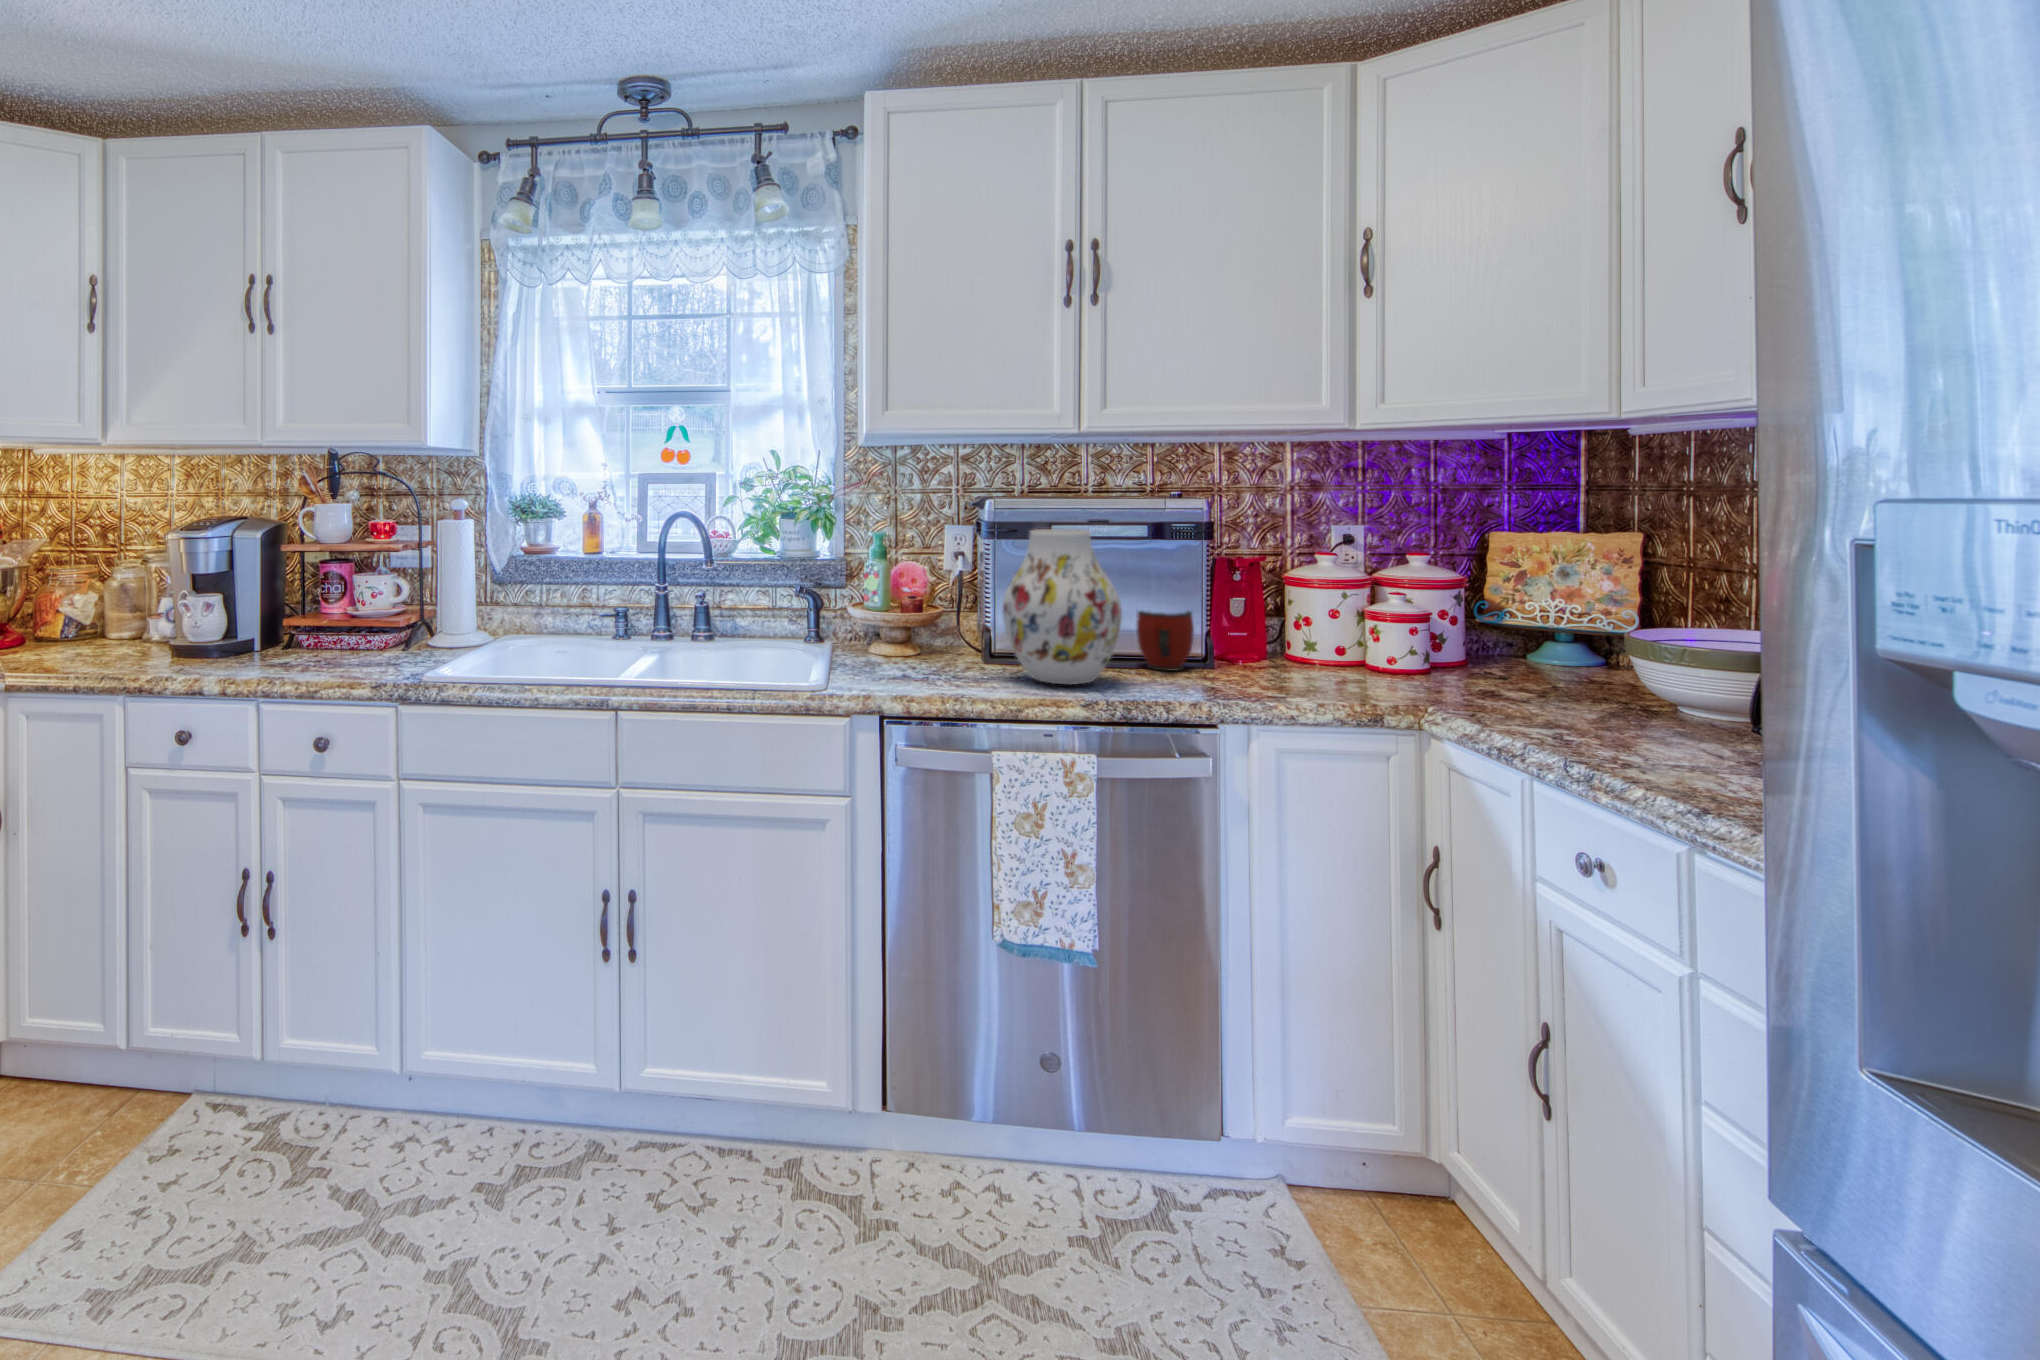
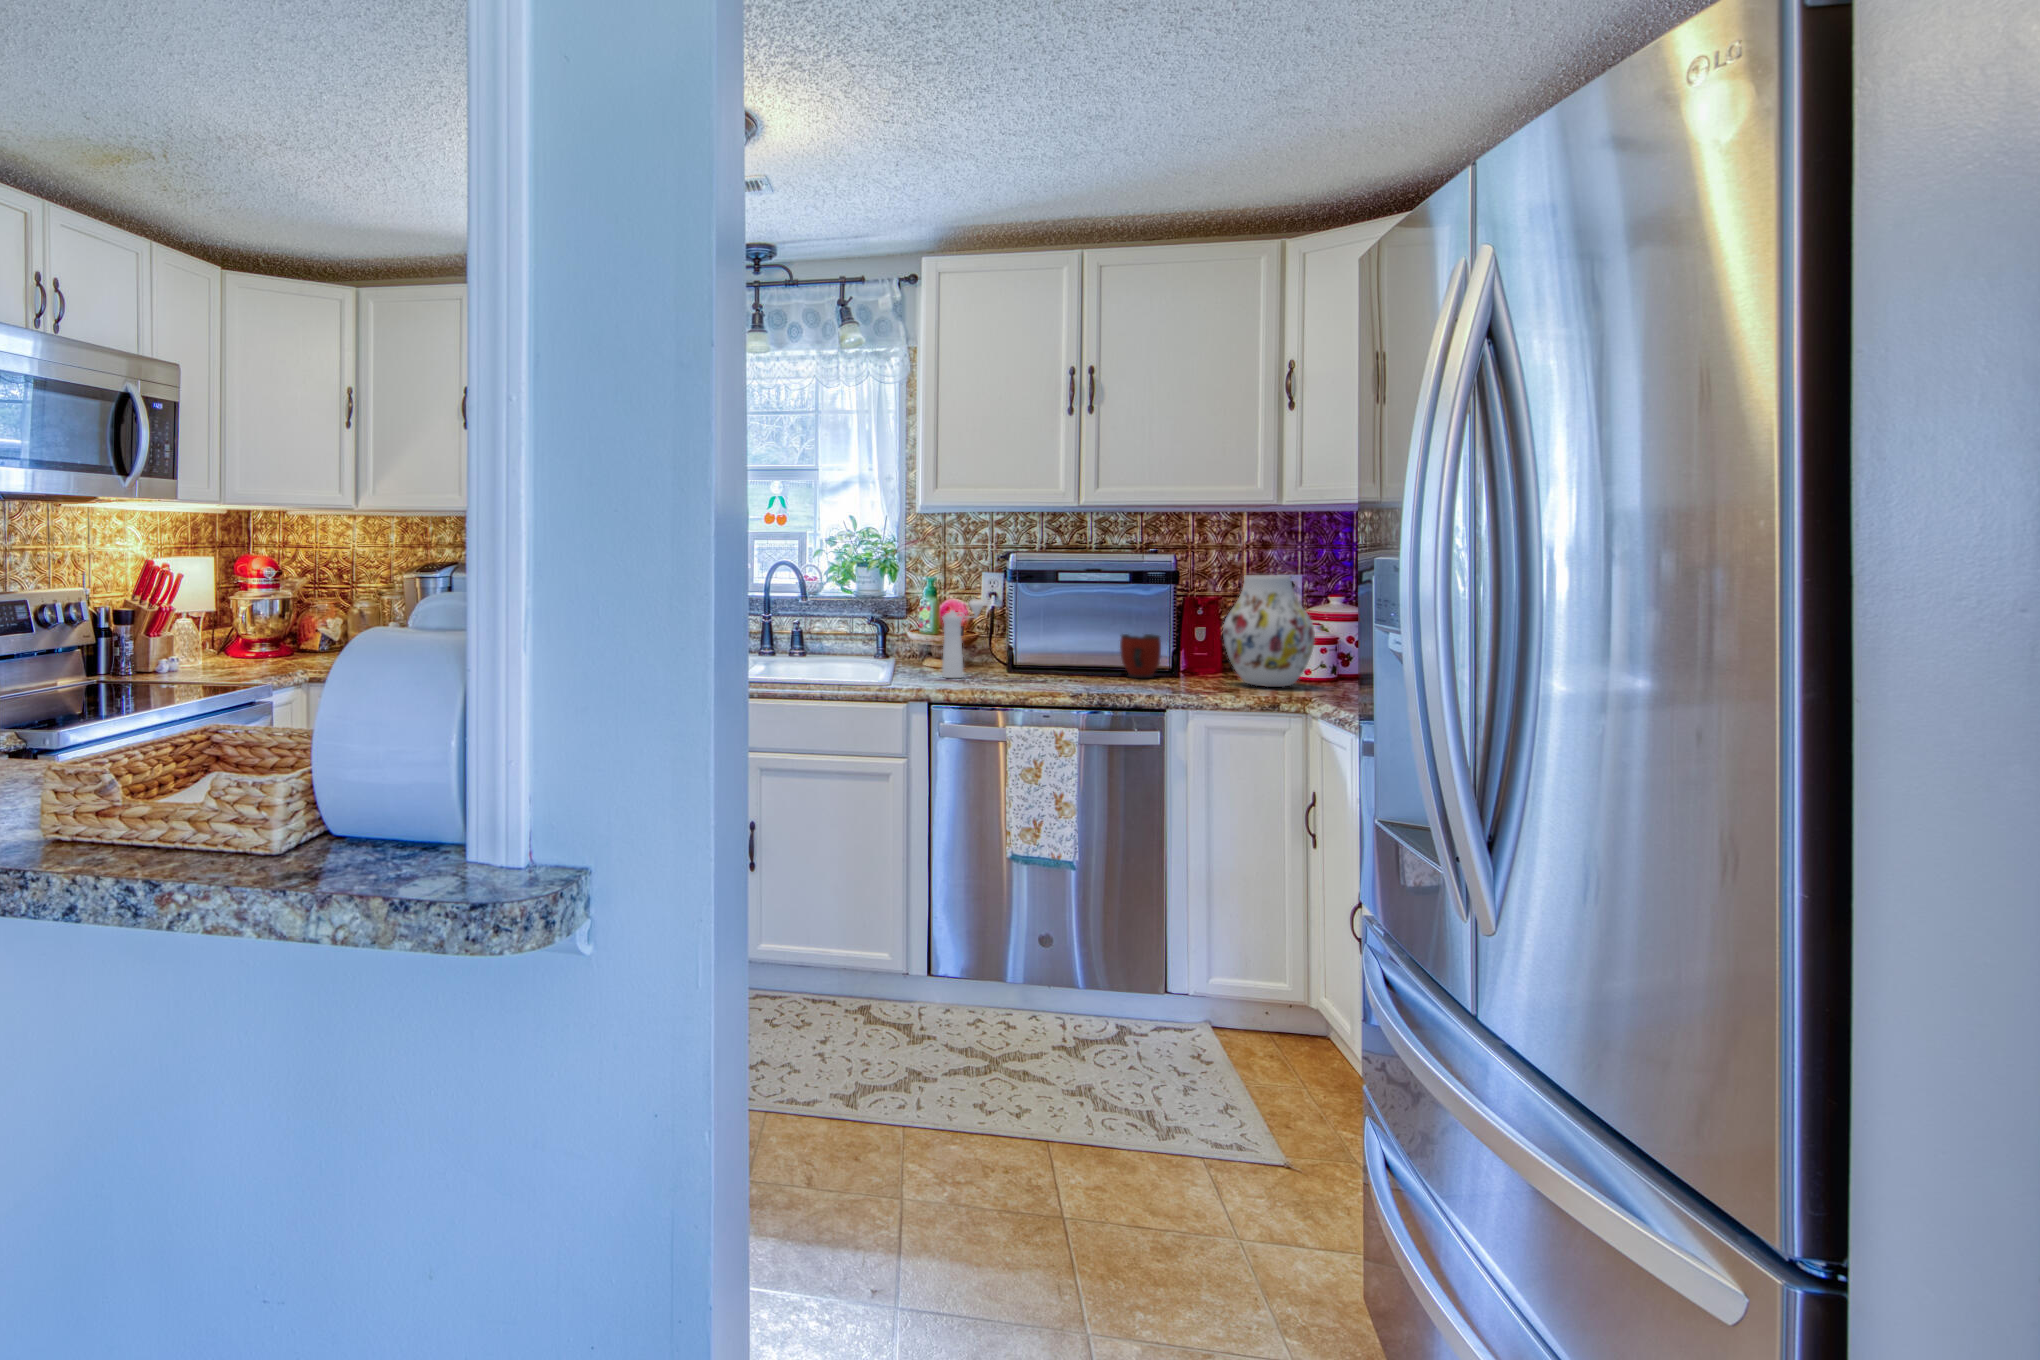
vase: present [1003,529,1122,685] -> present [1223,575,1315,687]
pepper mill: none [895,563,952,674] -> present [942,600,984,678]

